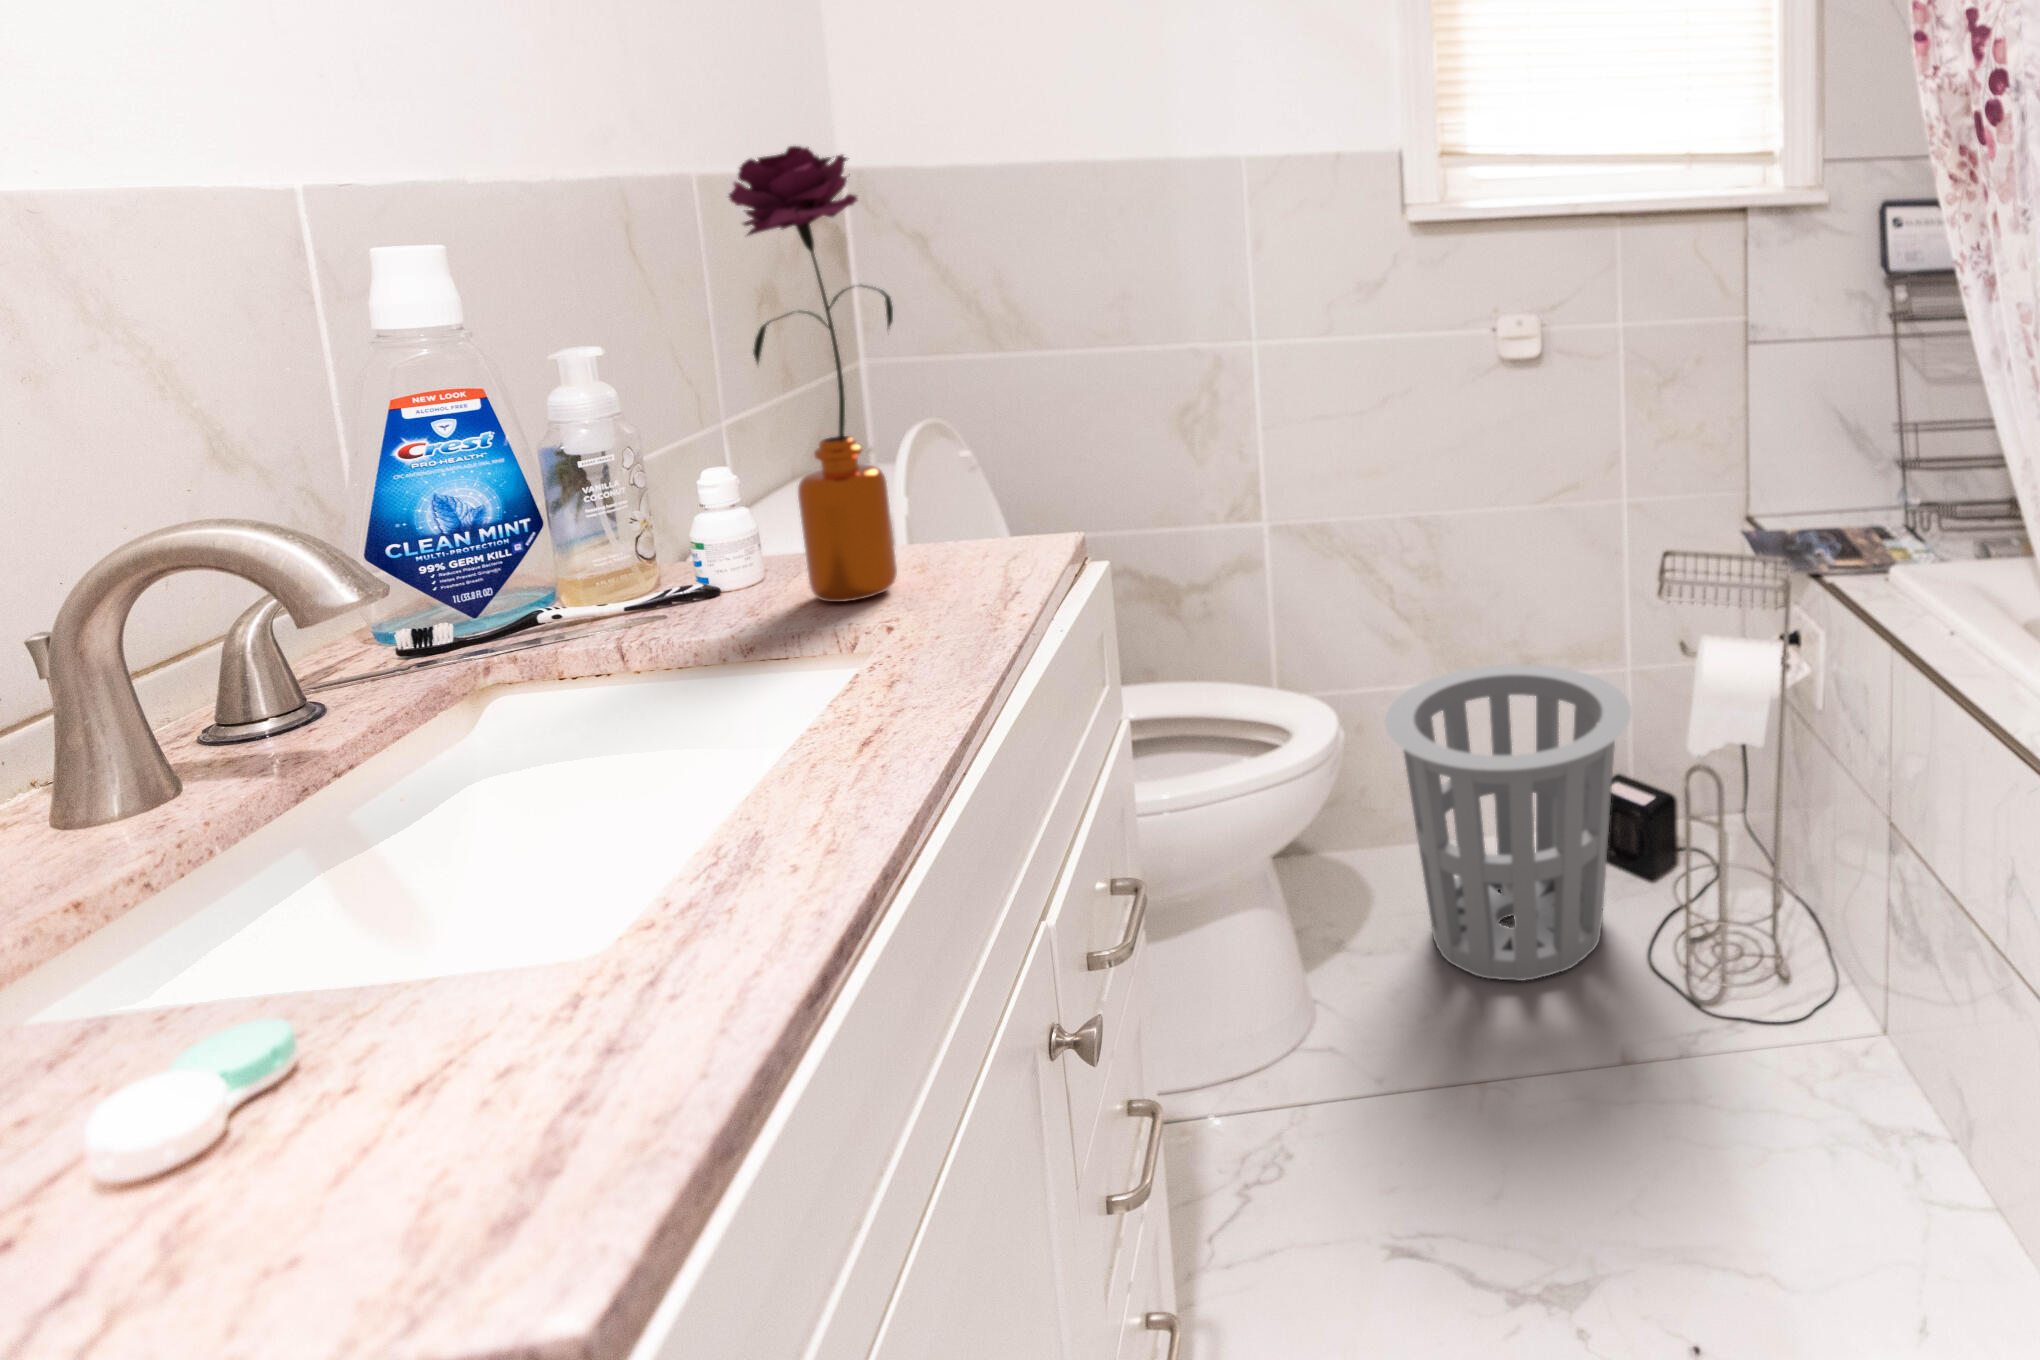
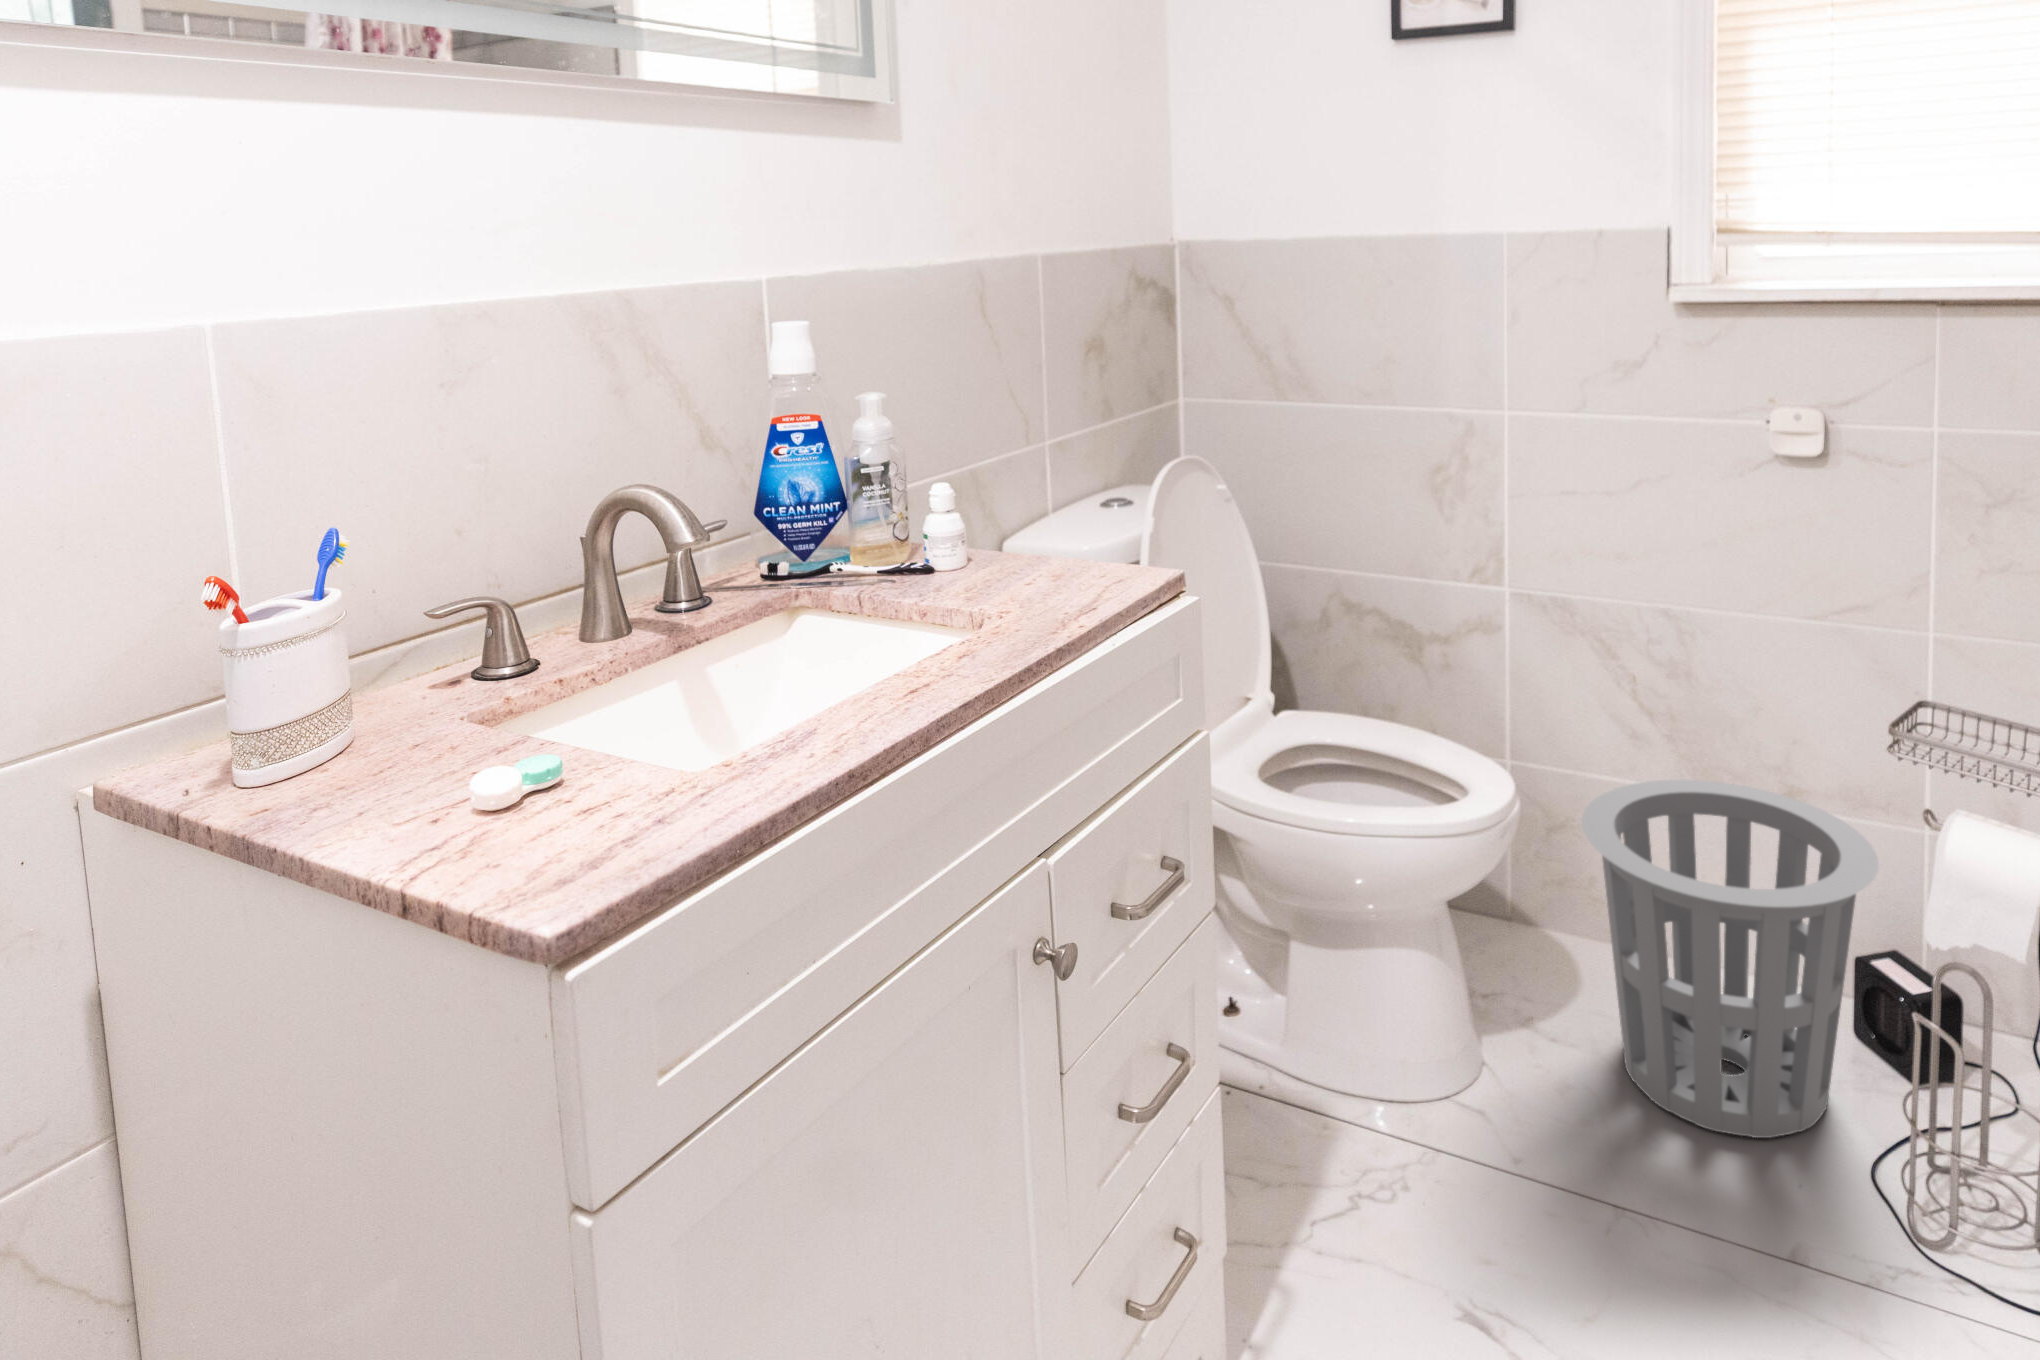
flower: present [729,146,897,602] -> none [943,267,1037,593]

